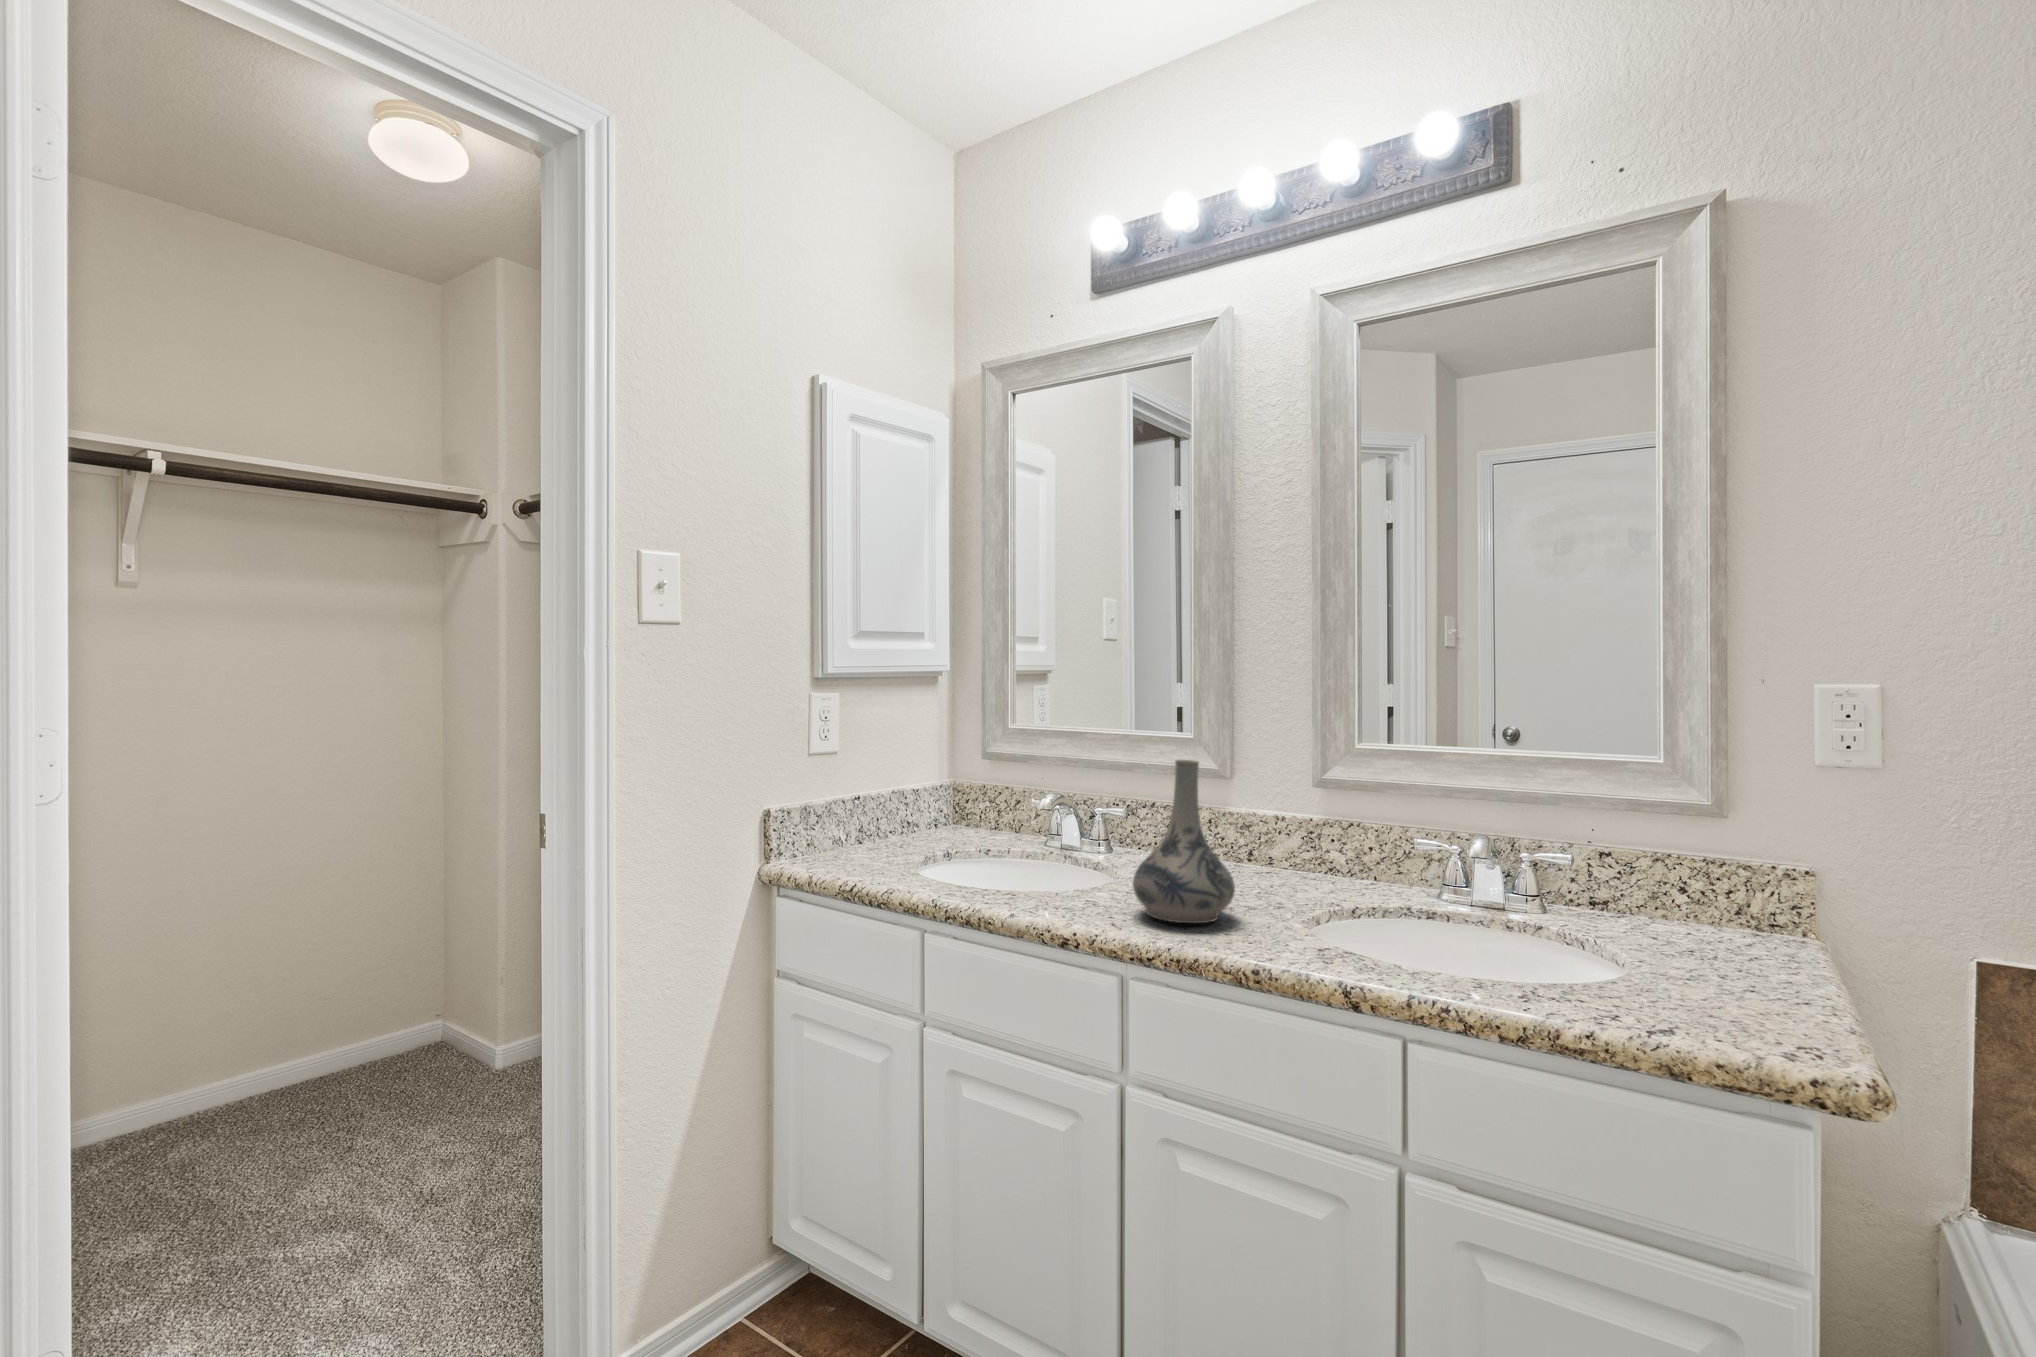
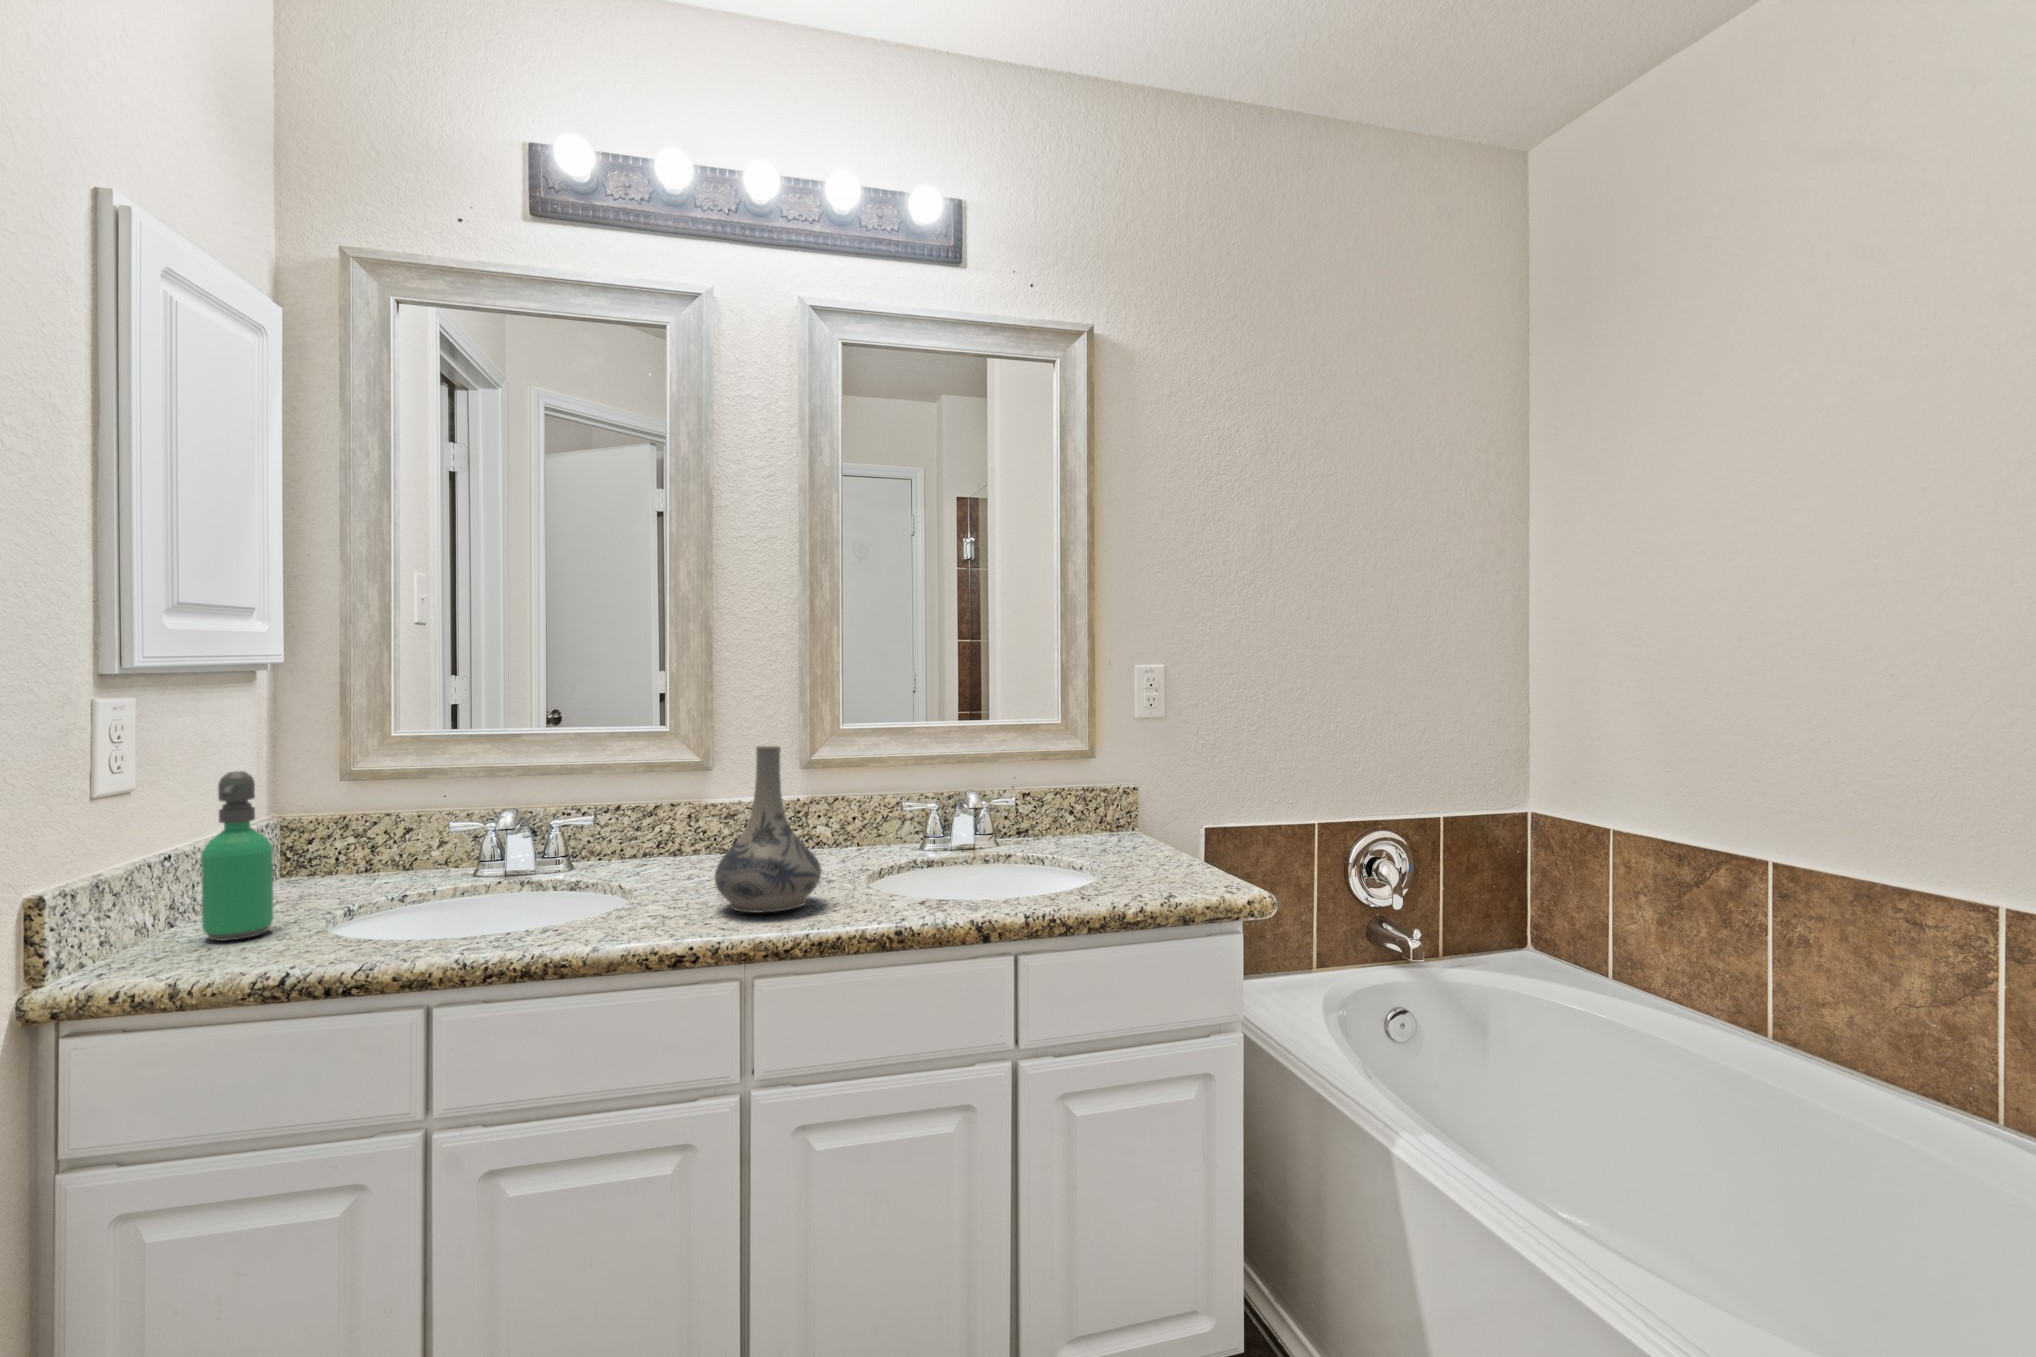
soap dispenser: none [853,745,892,859] -> present [201,771,273,941]

